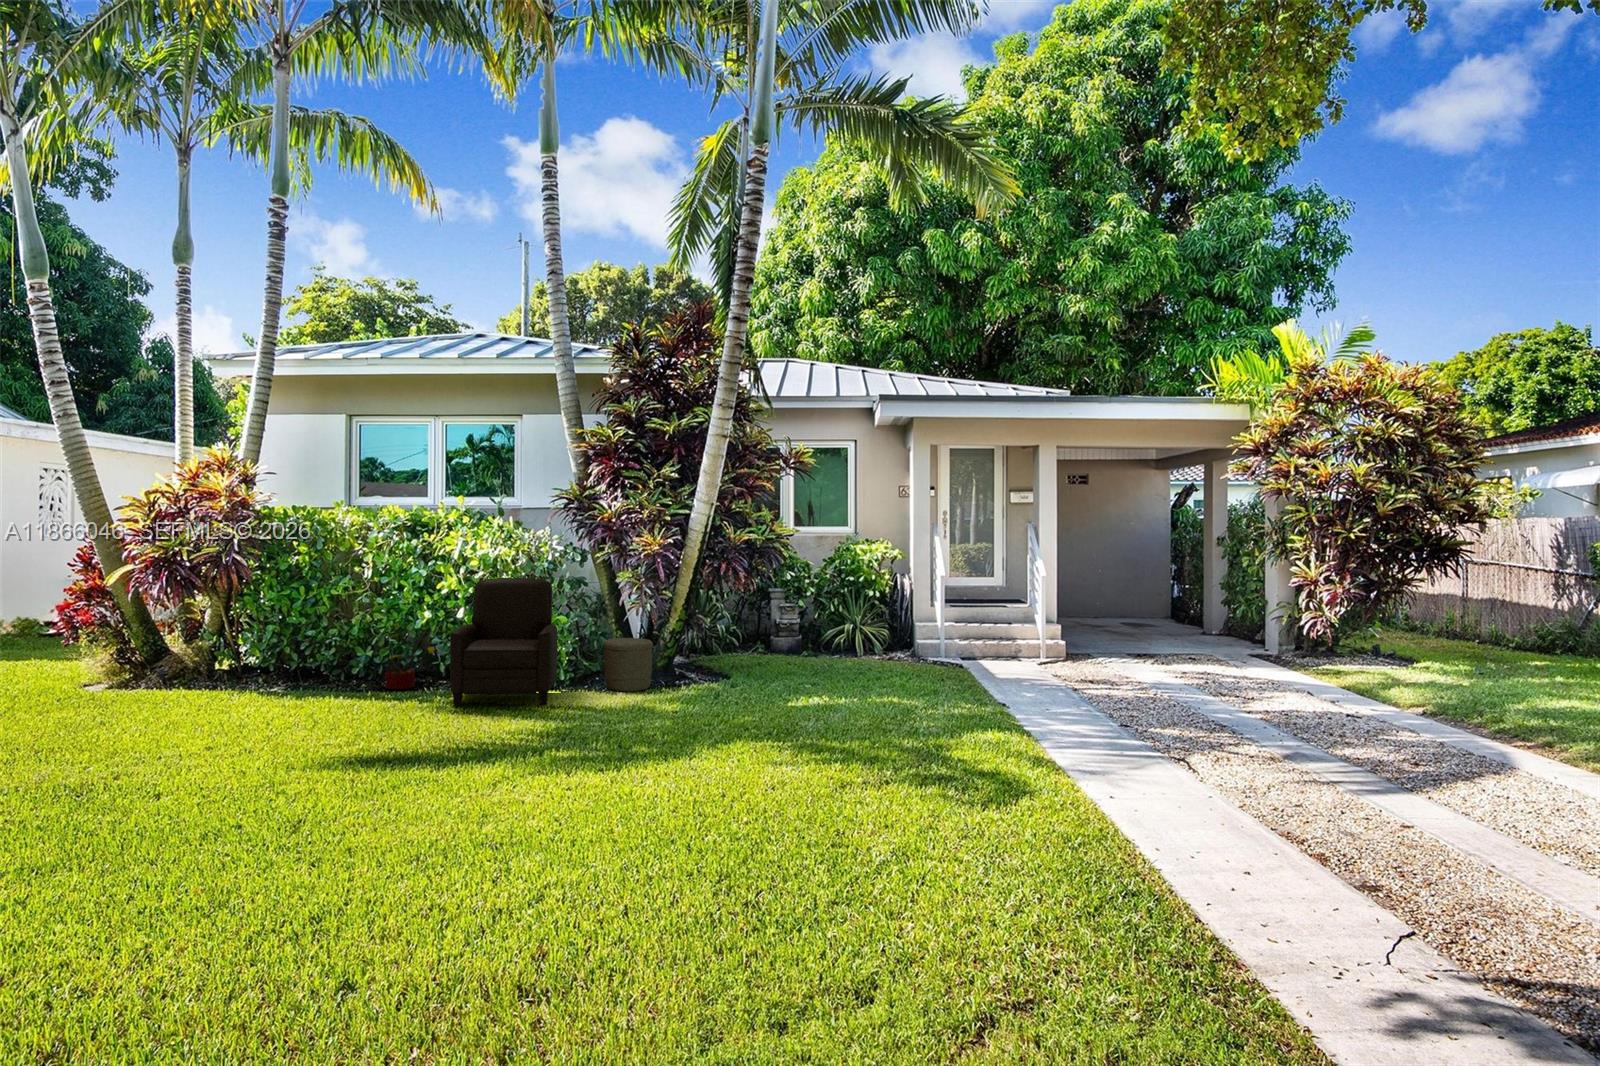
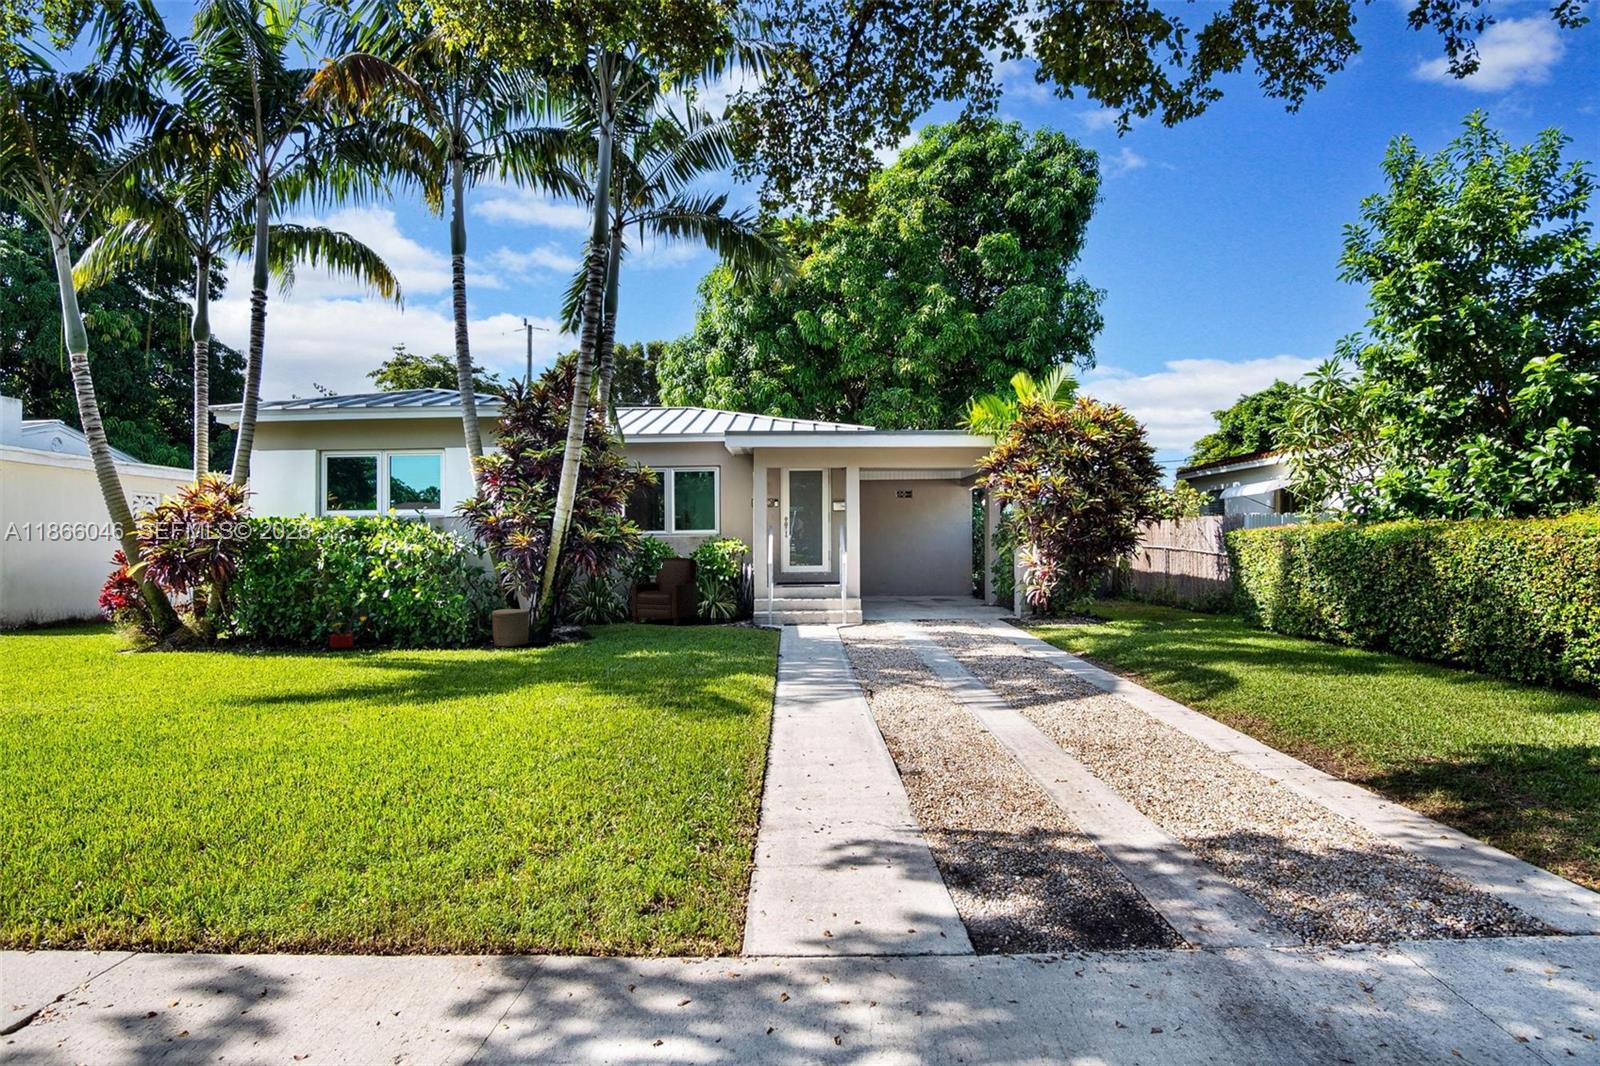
chair: present [450,578,558,706] -> present [632,557,698,626]

